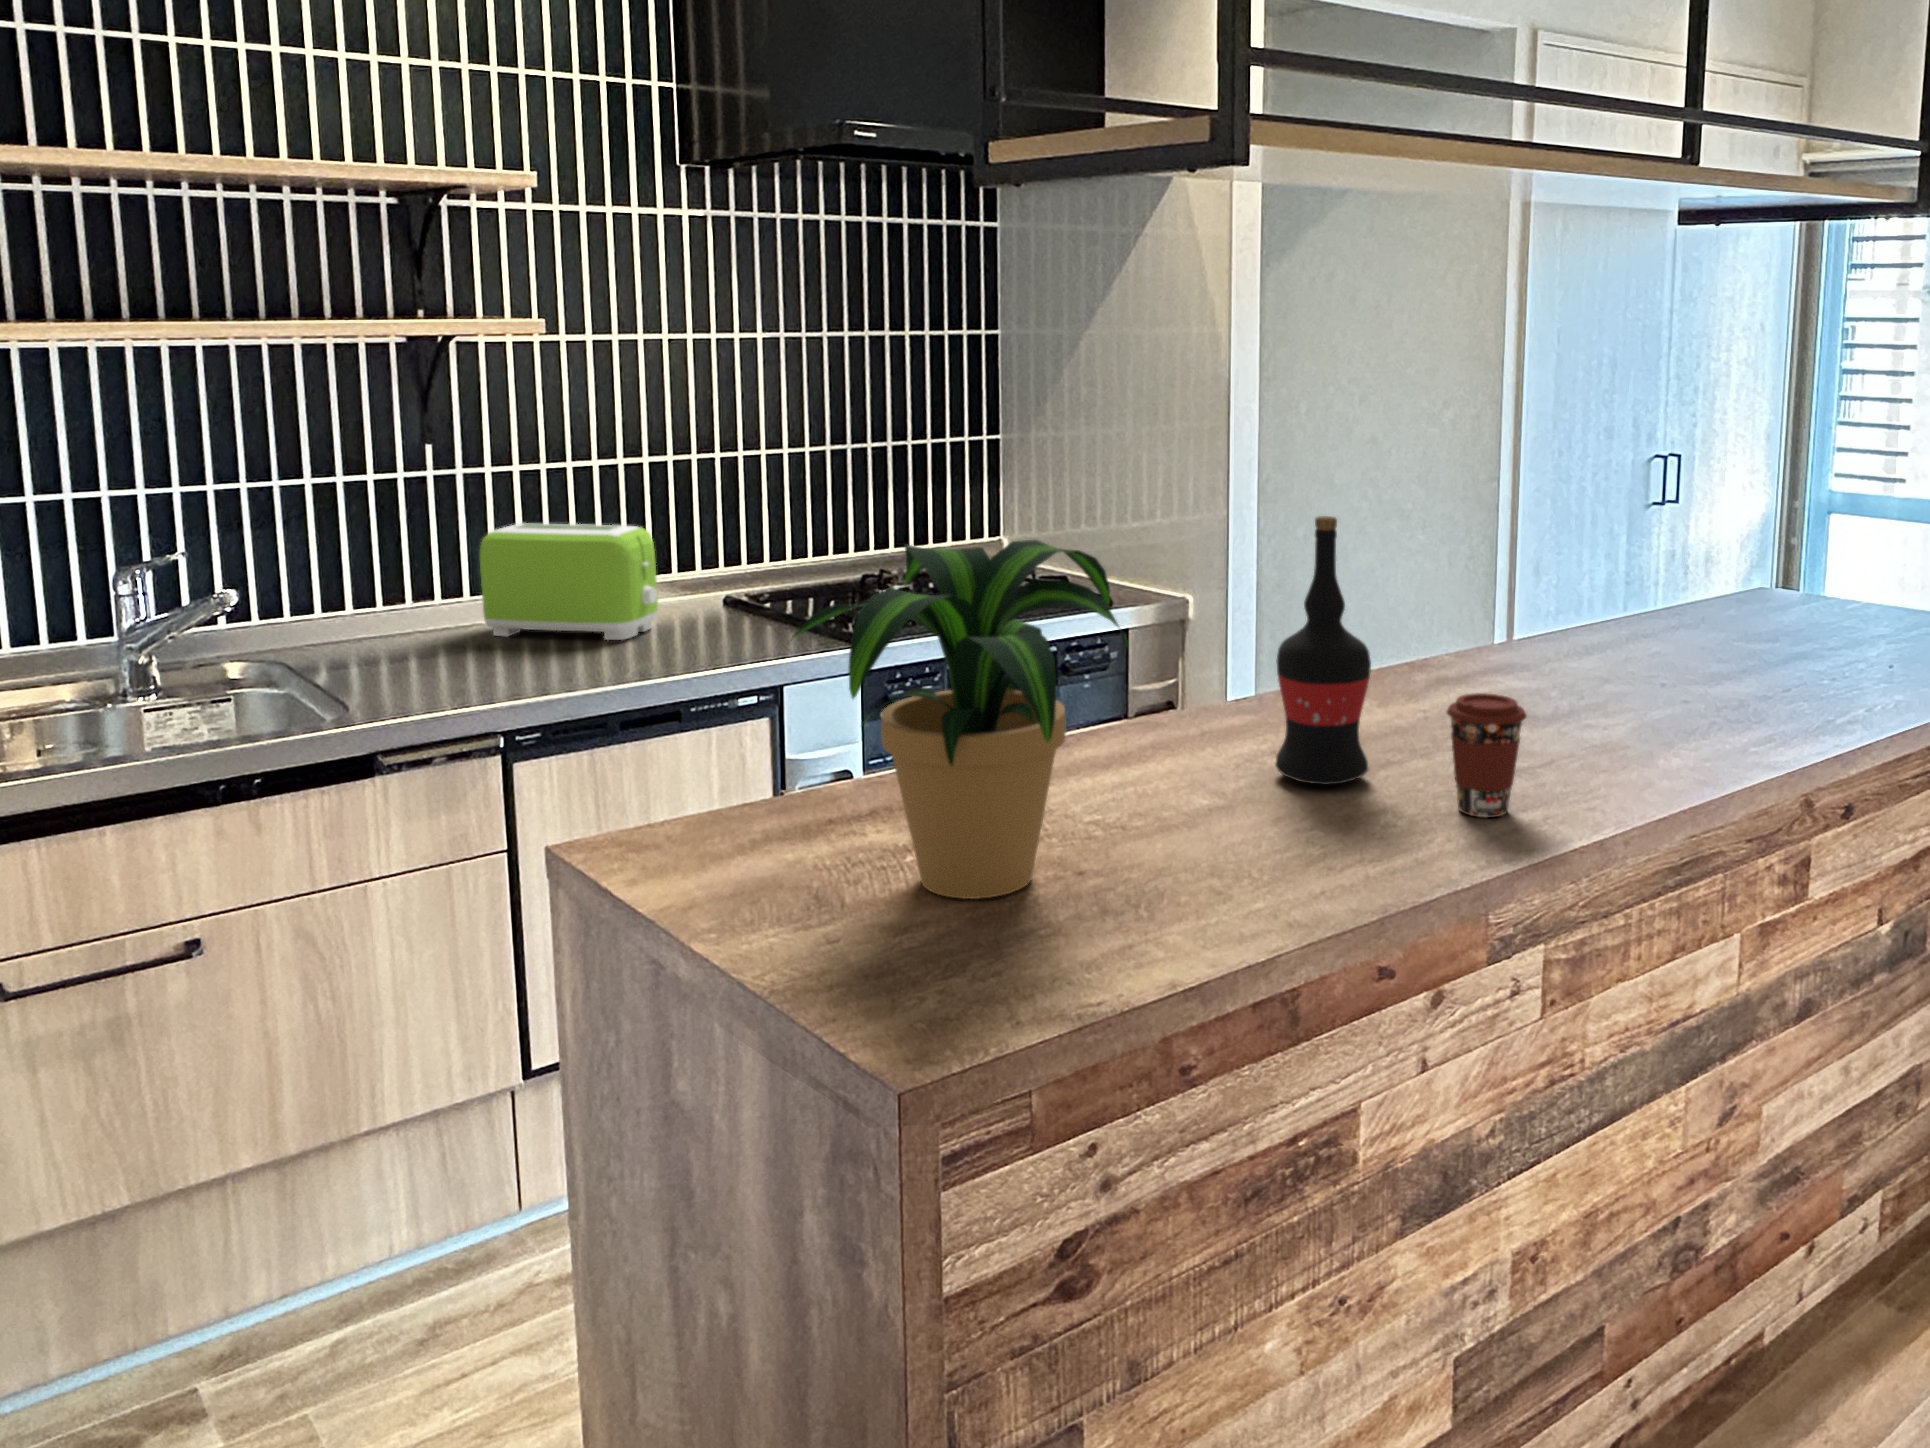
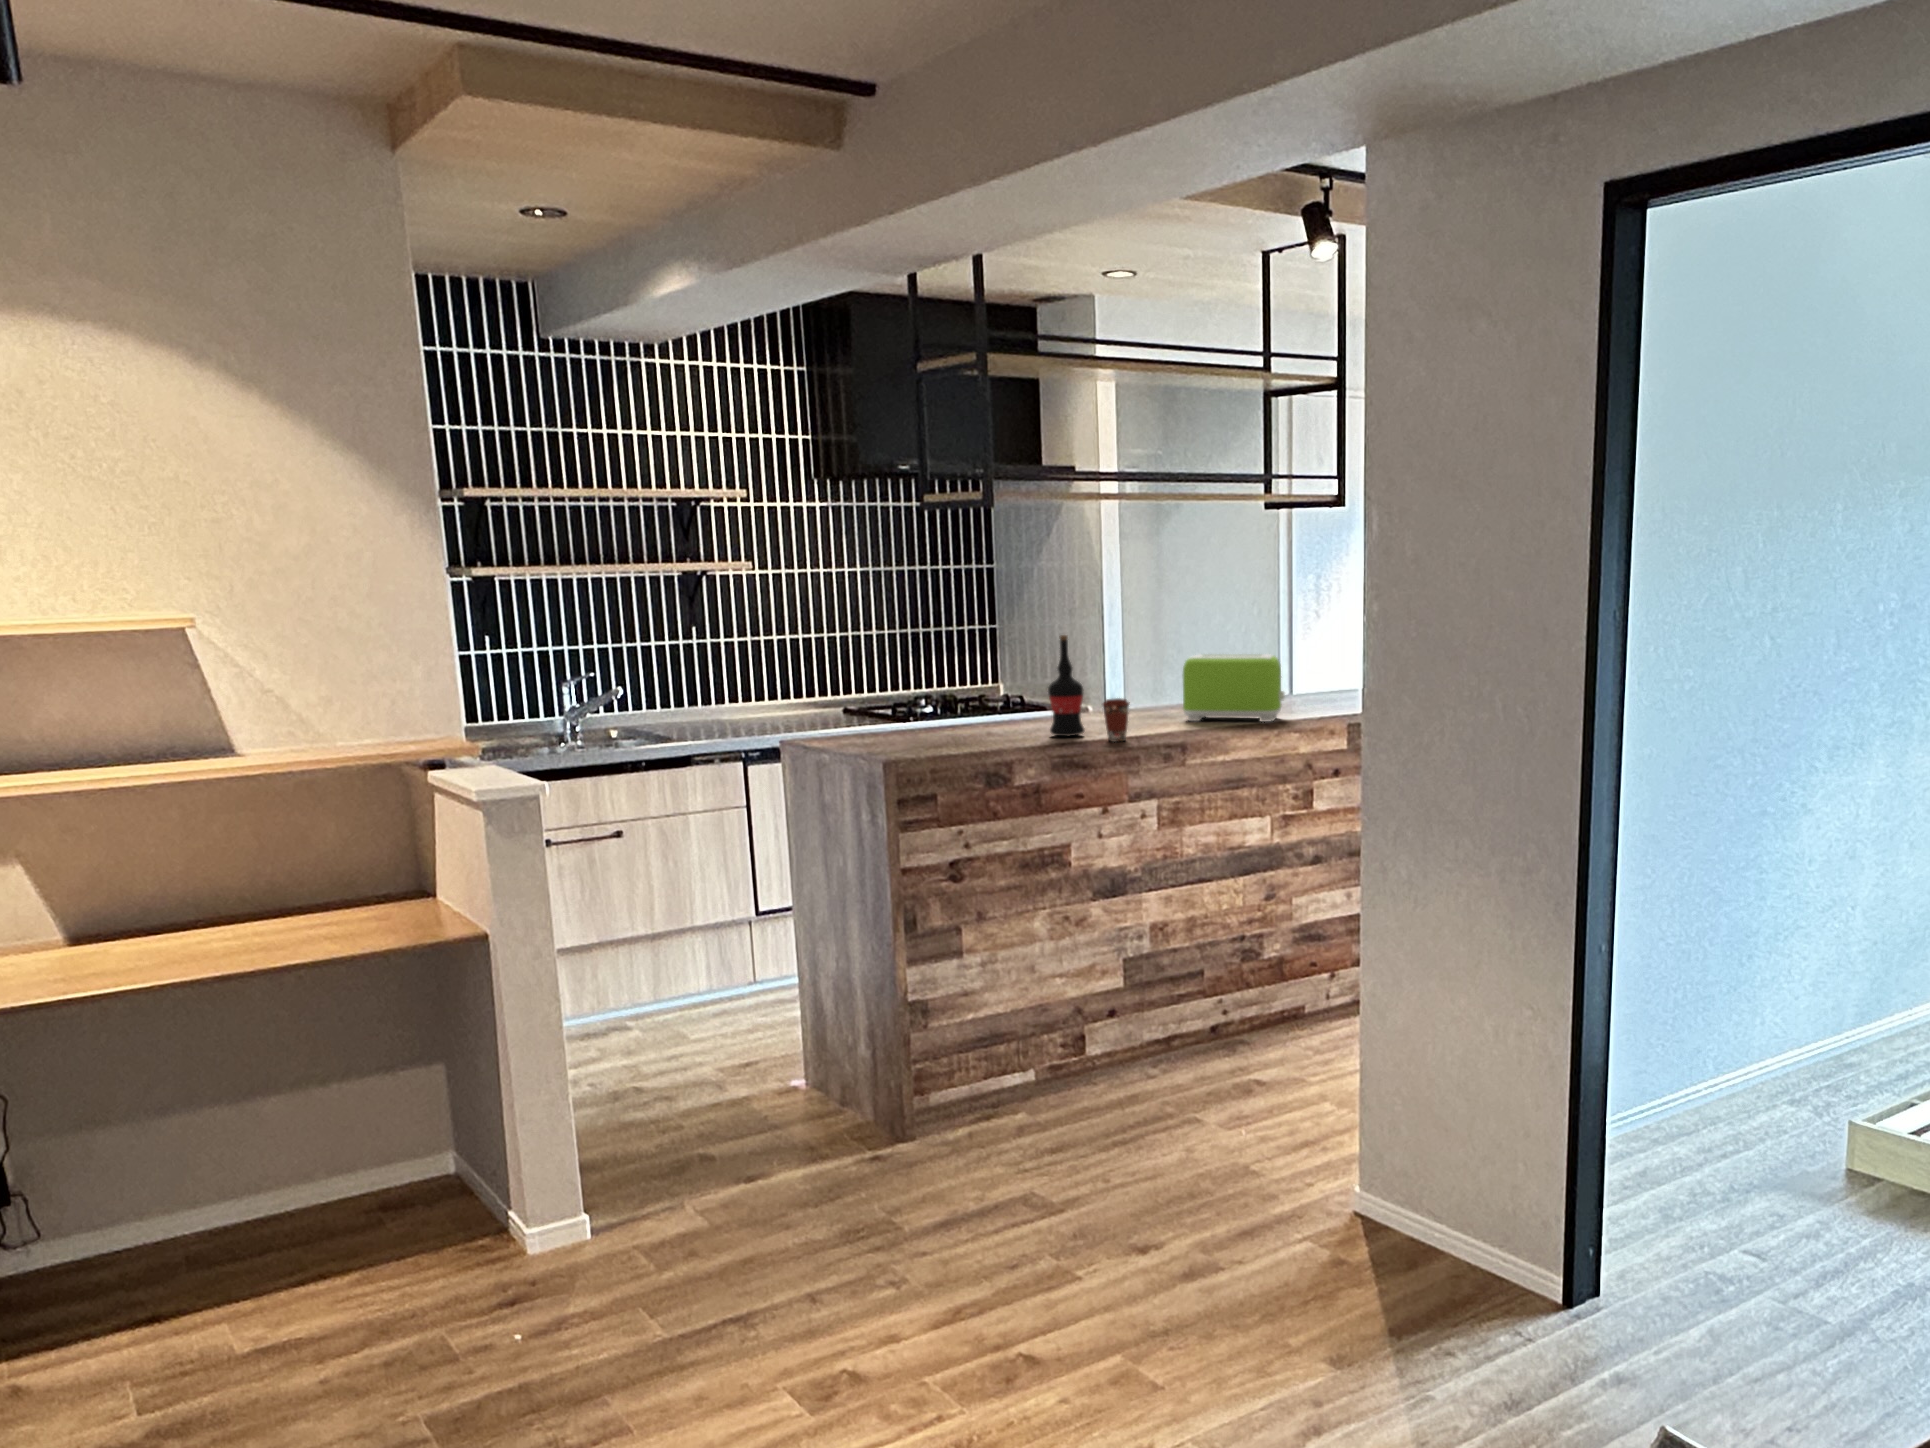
toaster: present [480,523,658,640] -> present [1183,654,1285,722]
potted plant: present [791,540,1129,899] -> none [860,639,975,754]

